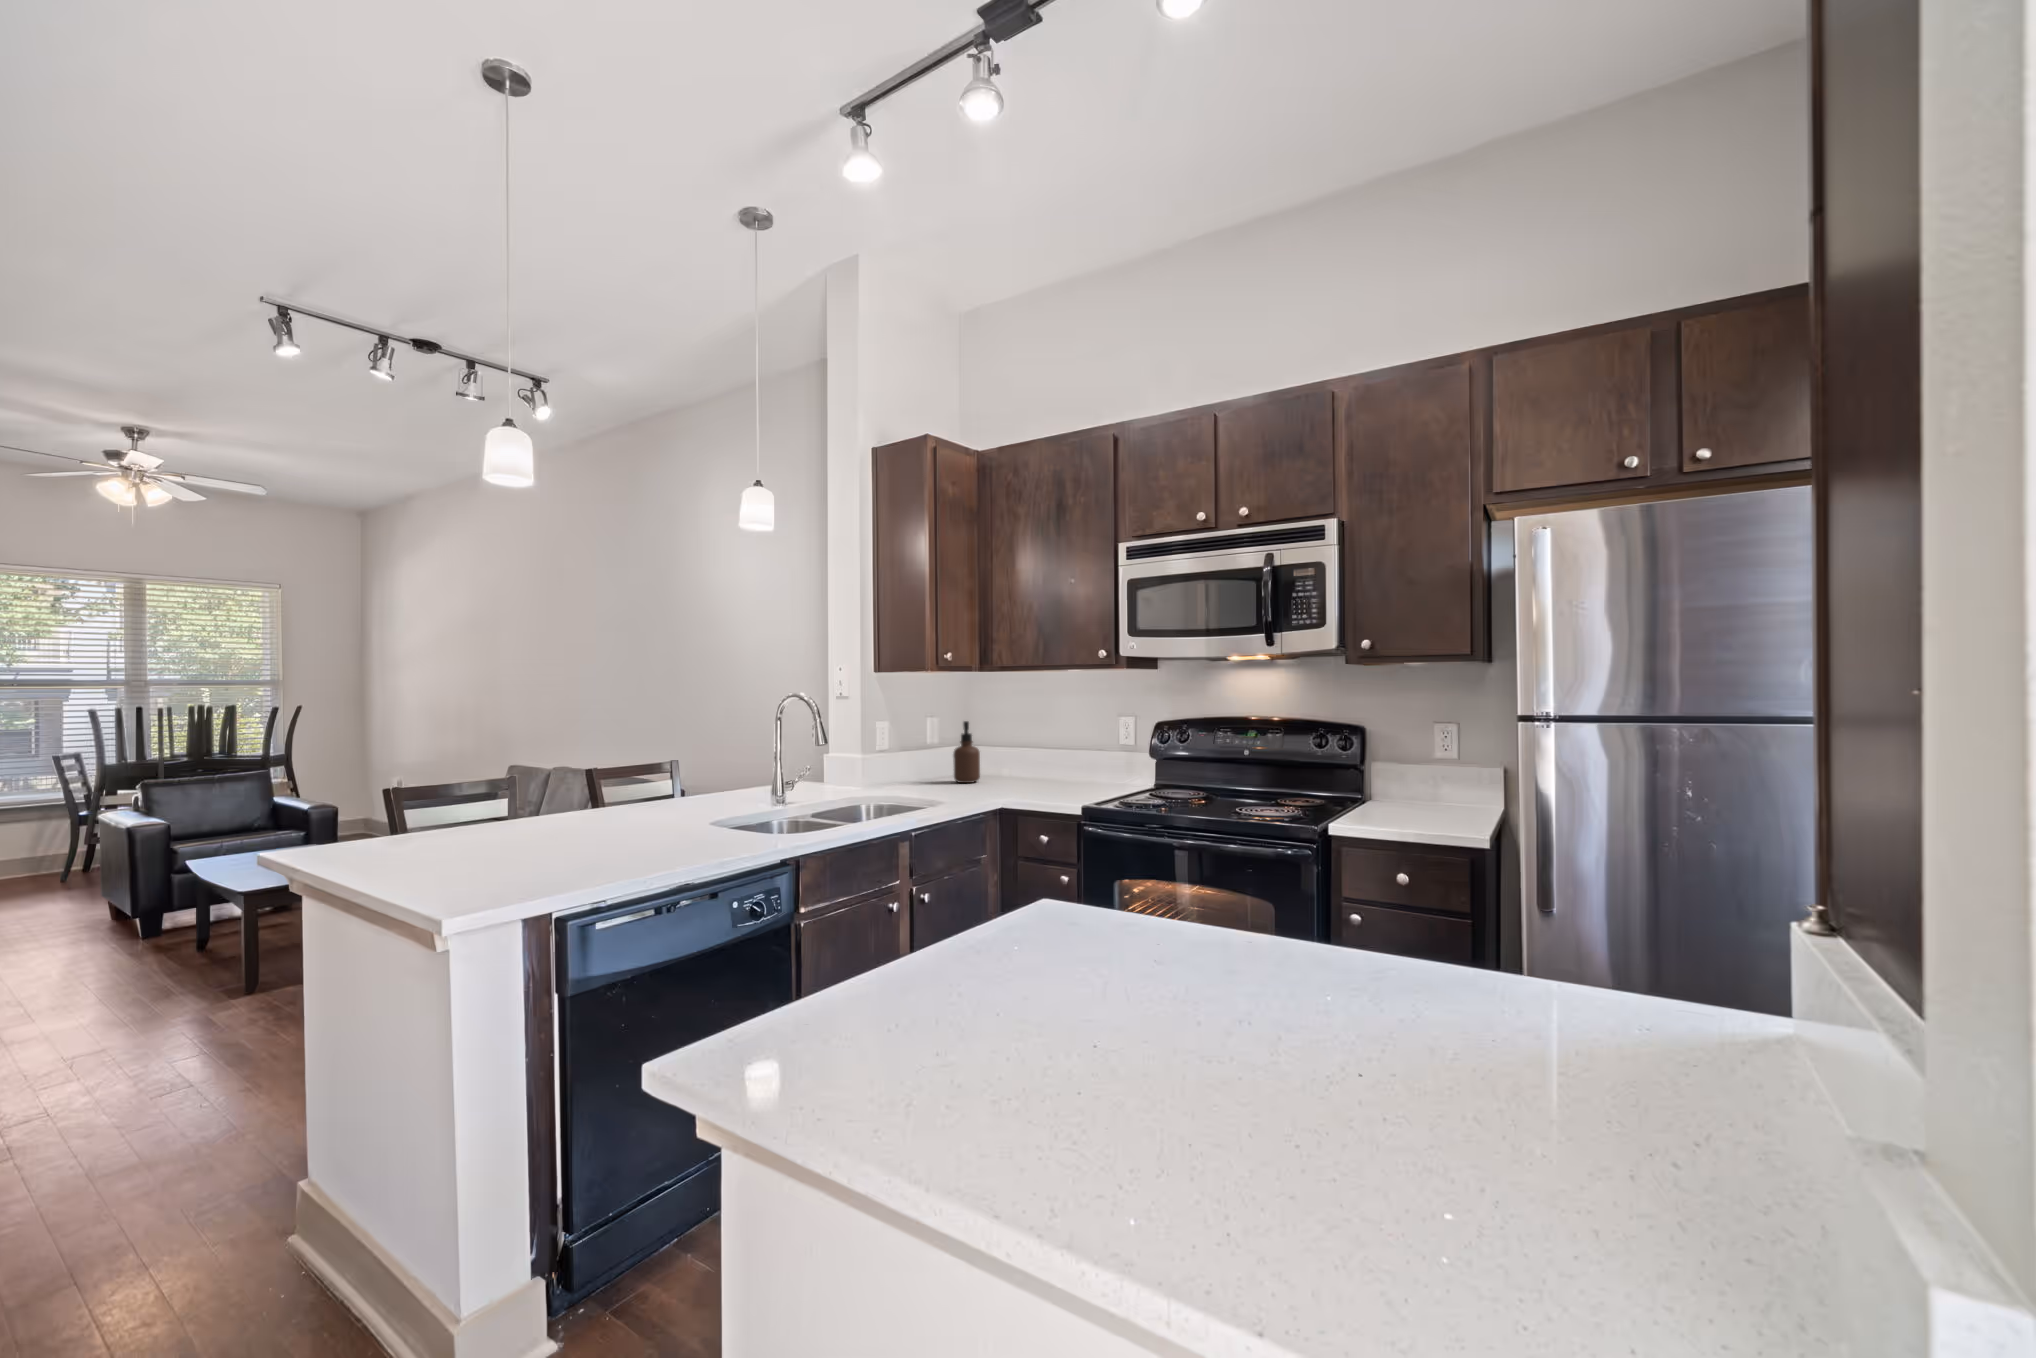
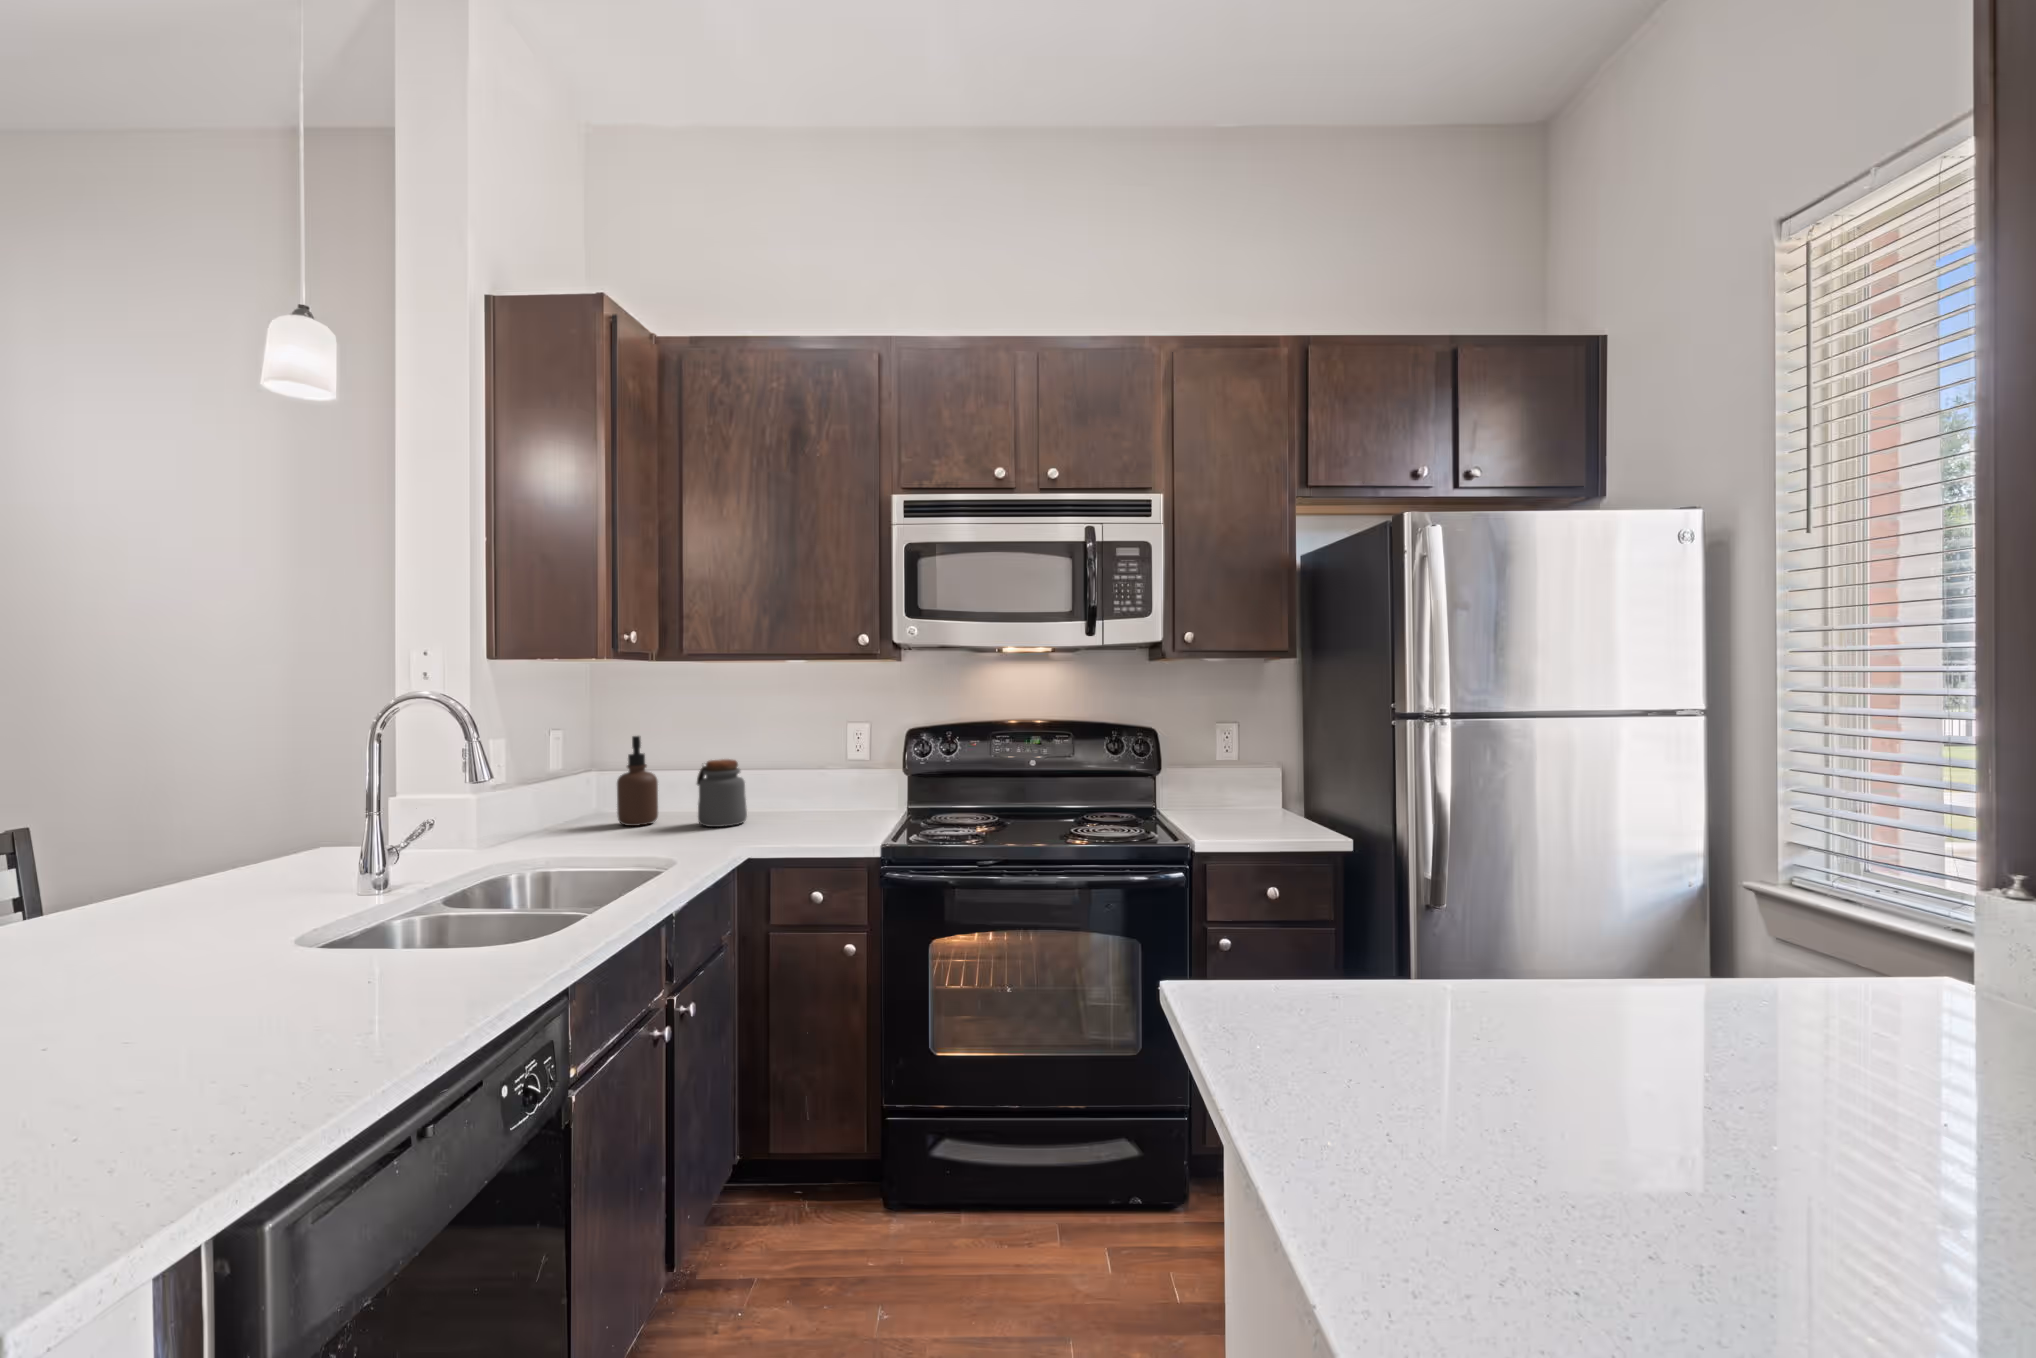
jar: none [998,740,1032,787] -> present [697,759,747,827]

